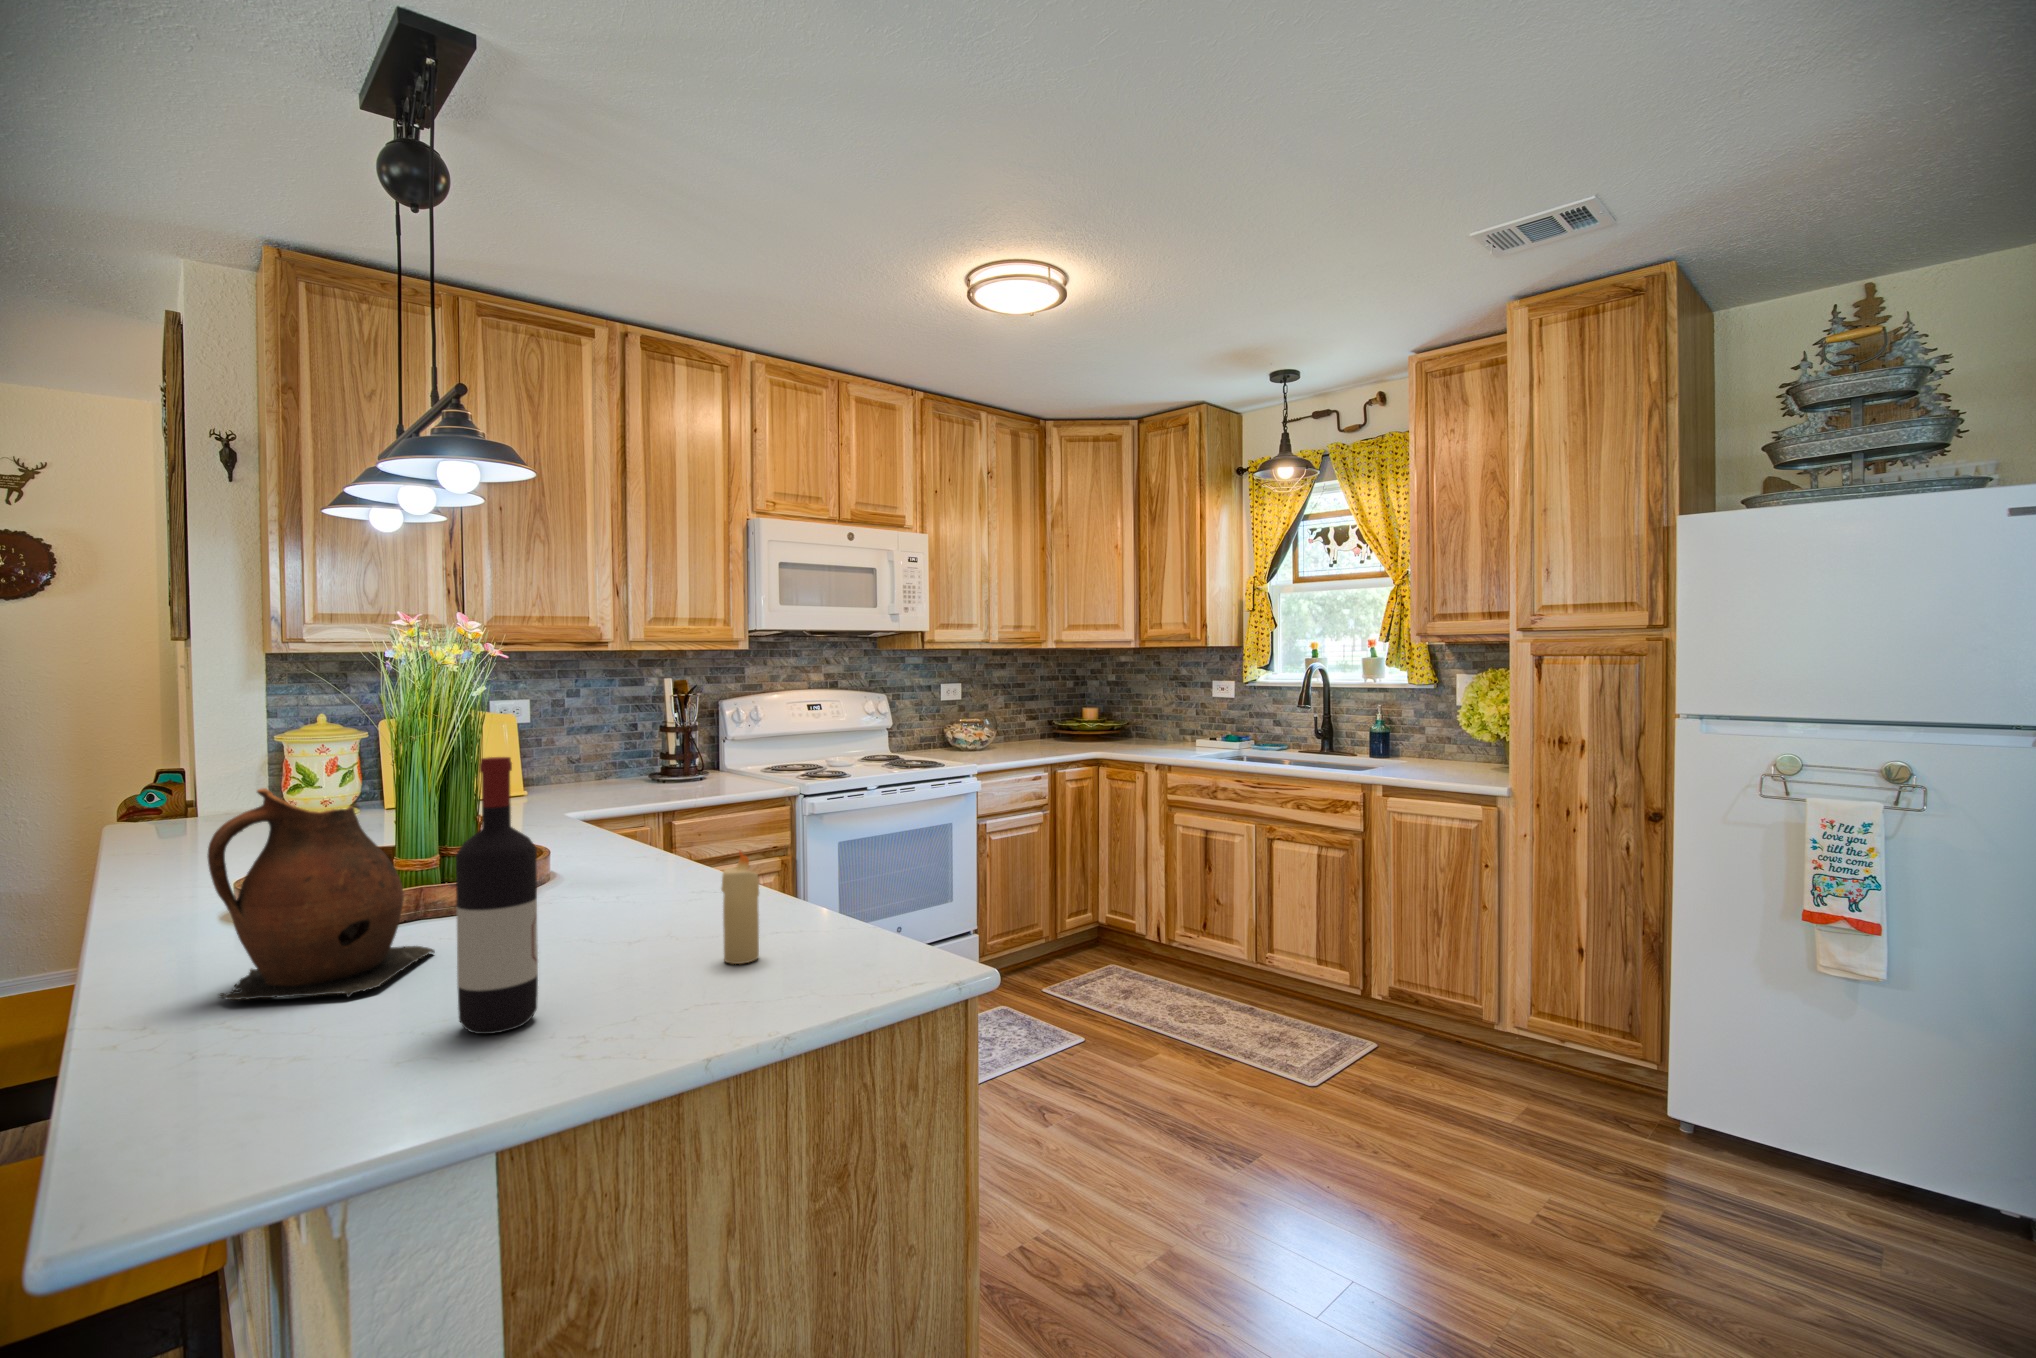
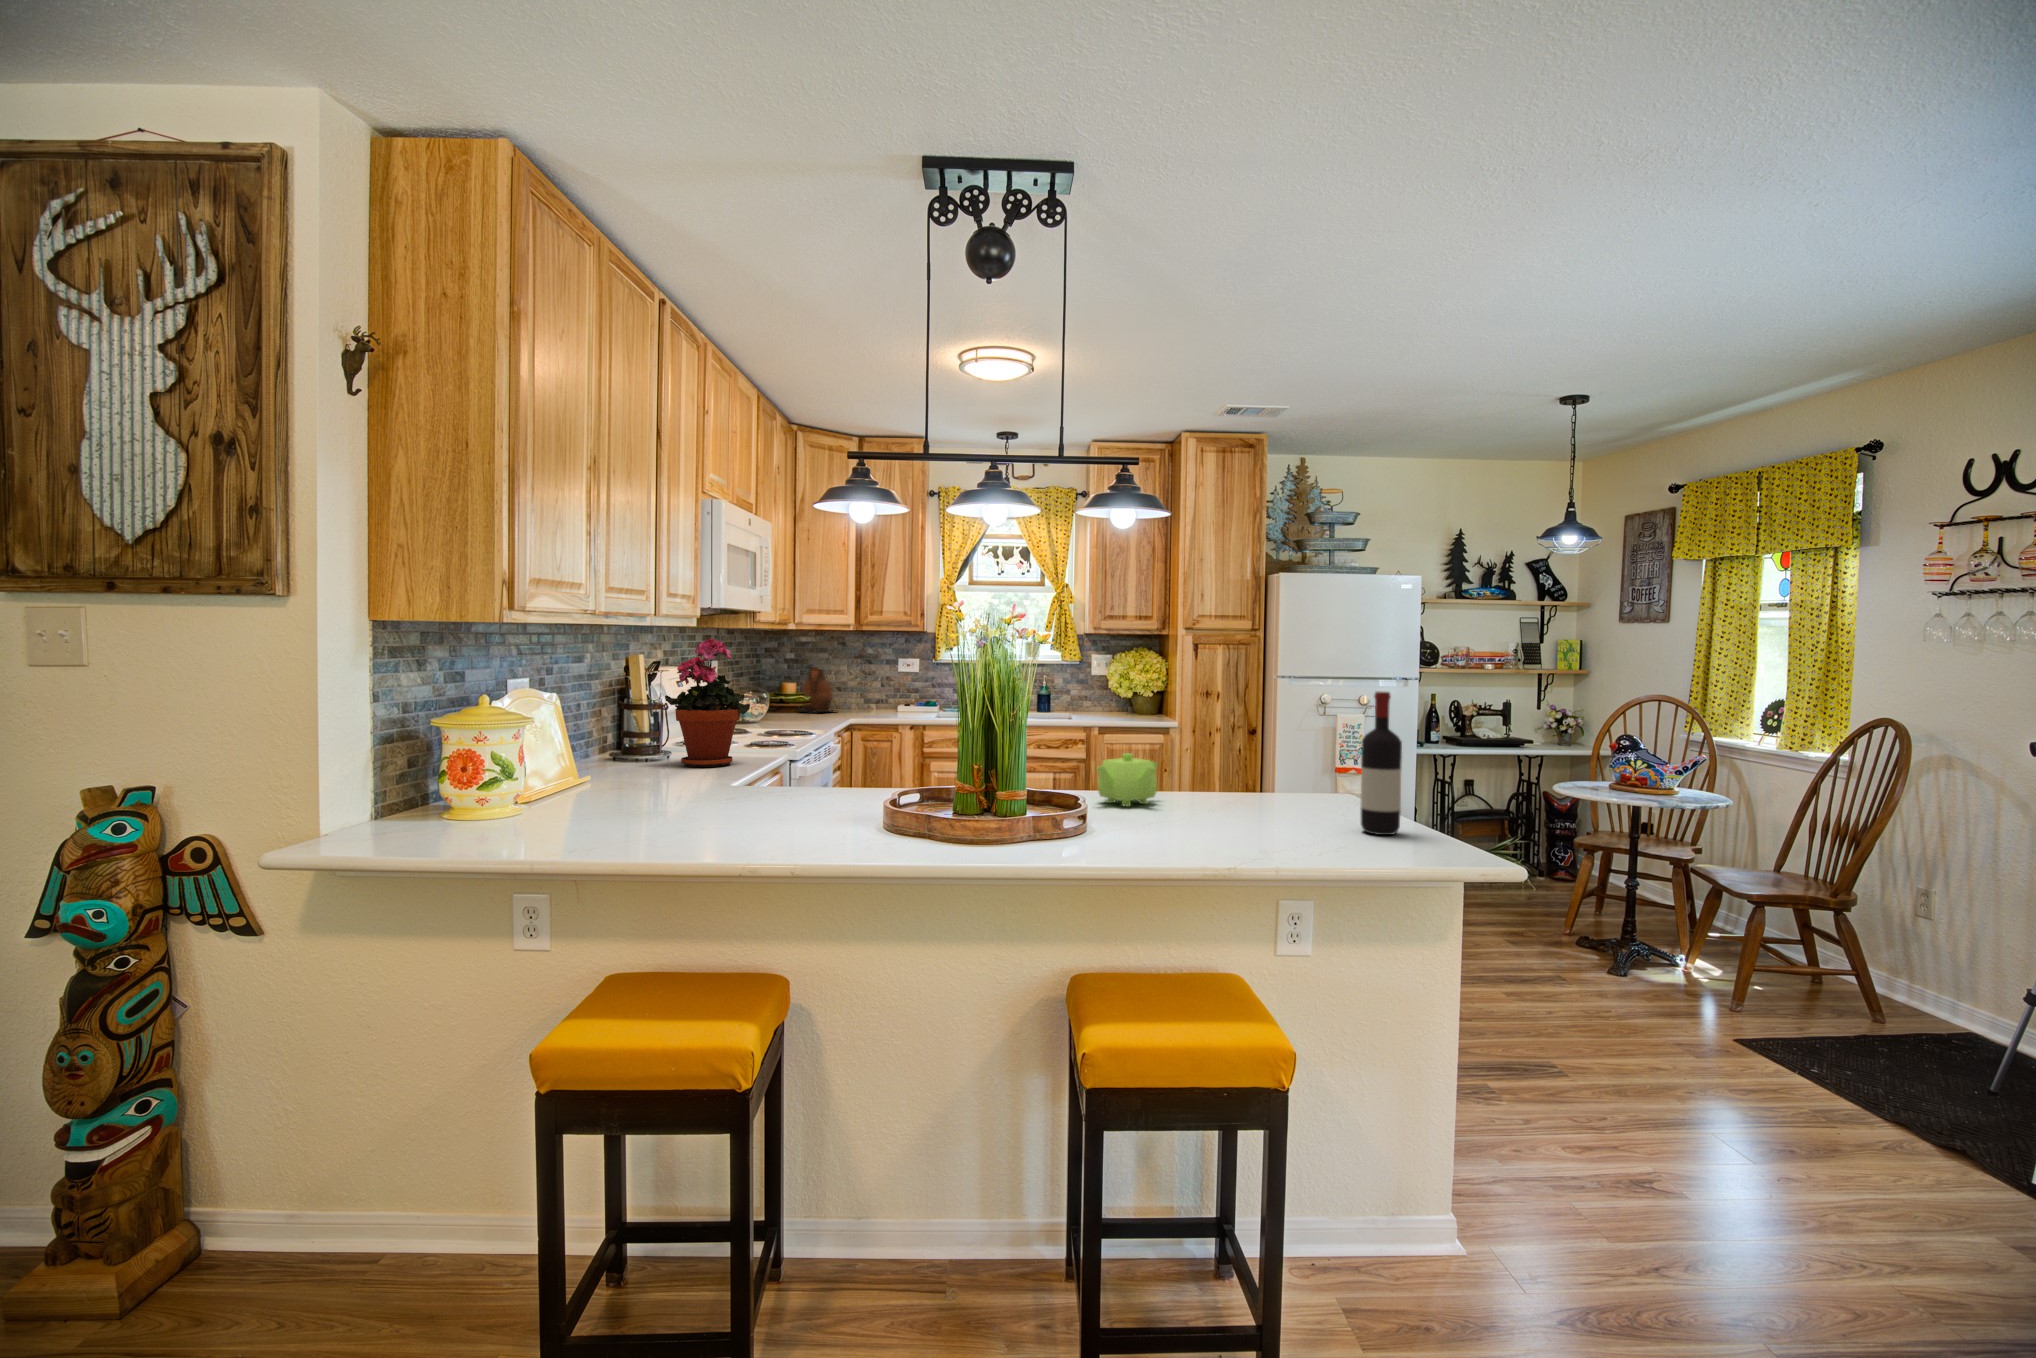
potted plant: none [644,663,719,793] -> present [665,638,750,767]
ceramic pitcher: present [207,788,435,1000] -> present [801,667,833,712]
teapot: none [576,823,683,901] -> present [1096,753,1158,807]
candle: present [721,851,759,964] -> none [1312,746,1333,808]

